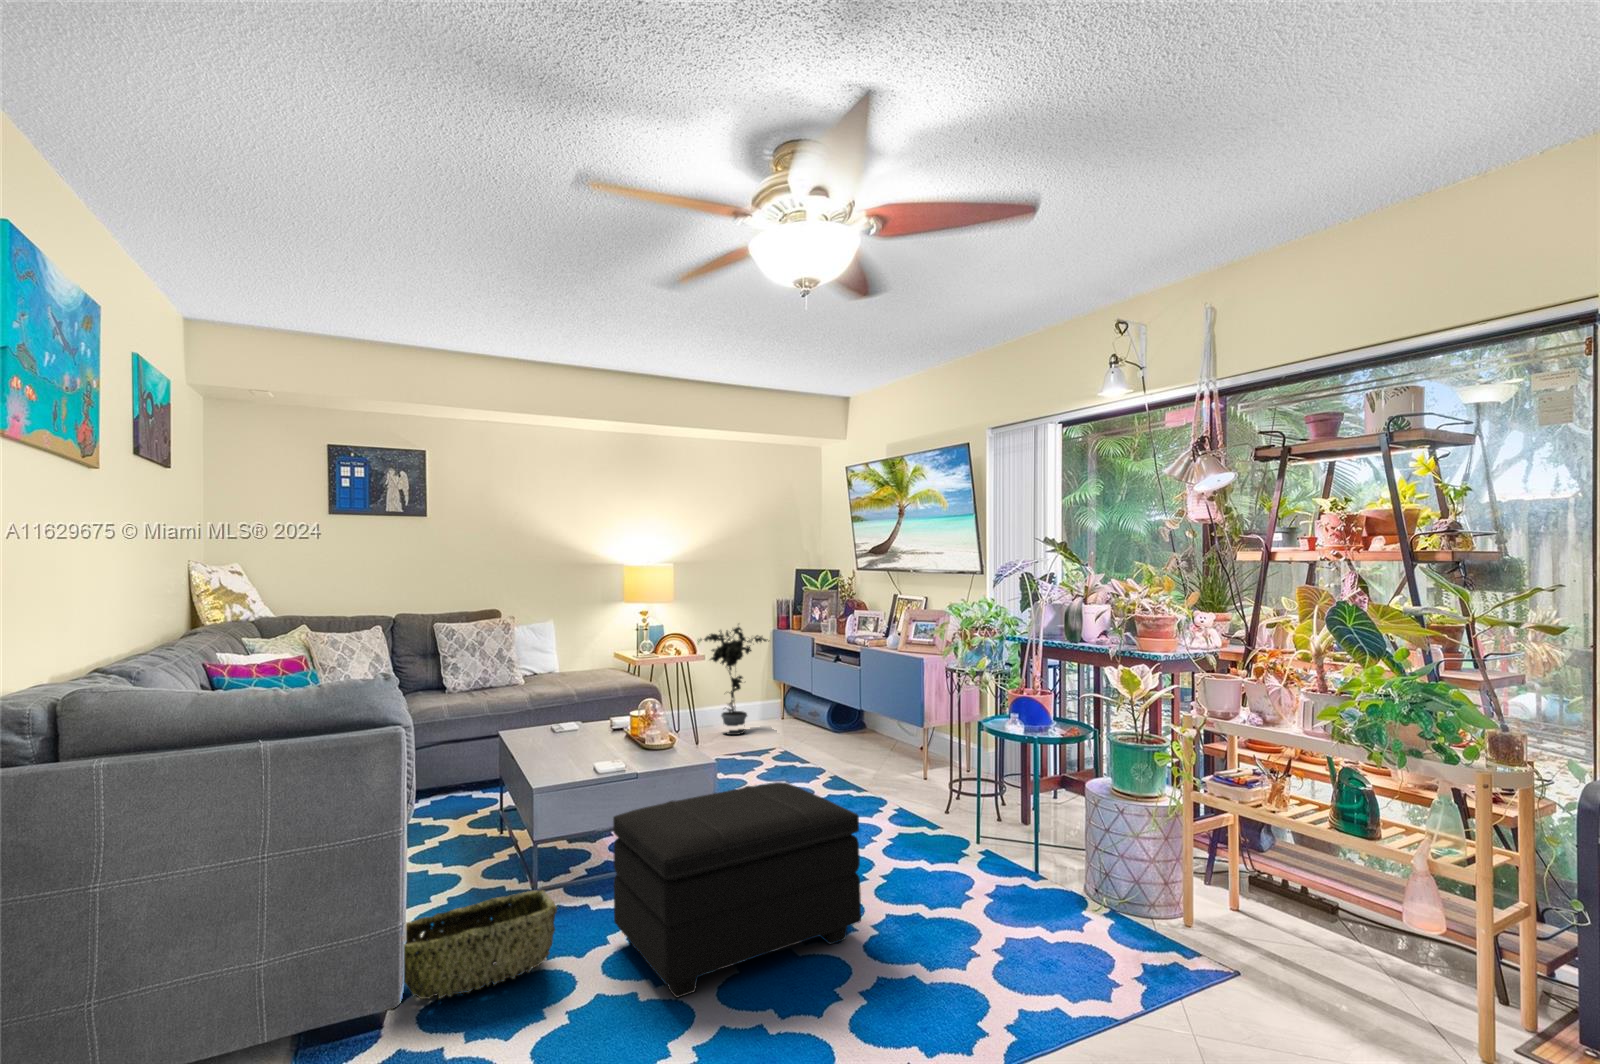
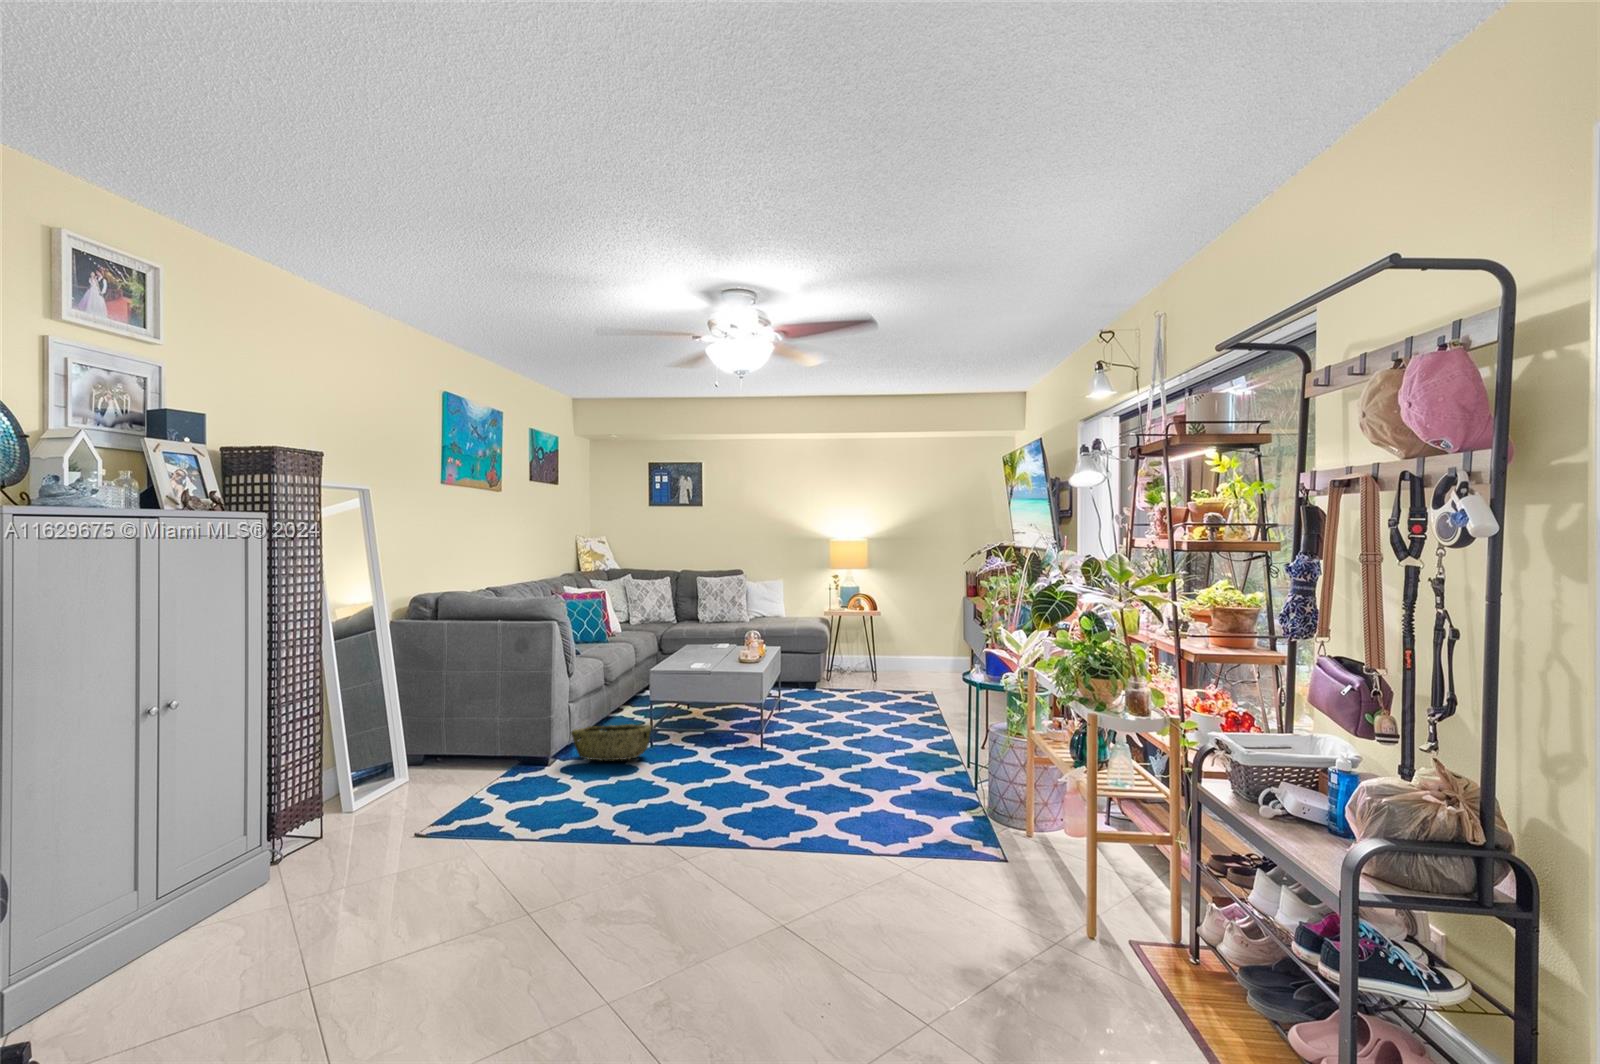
potted plant: present [698,627,768,735] -> none [882,588,942,676]
footstool: present [613,782,861,998] -> none [667,689,793,783]

